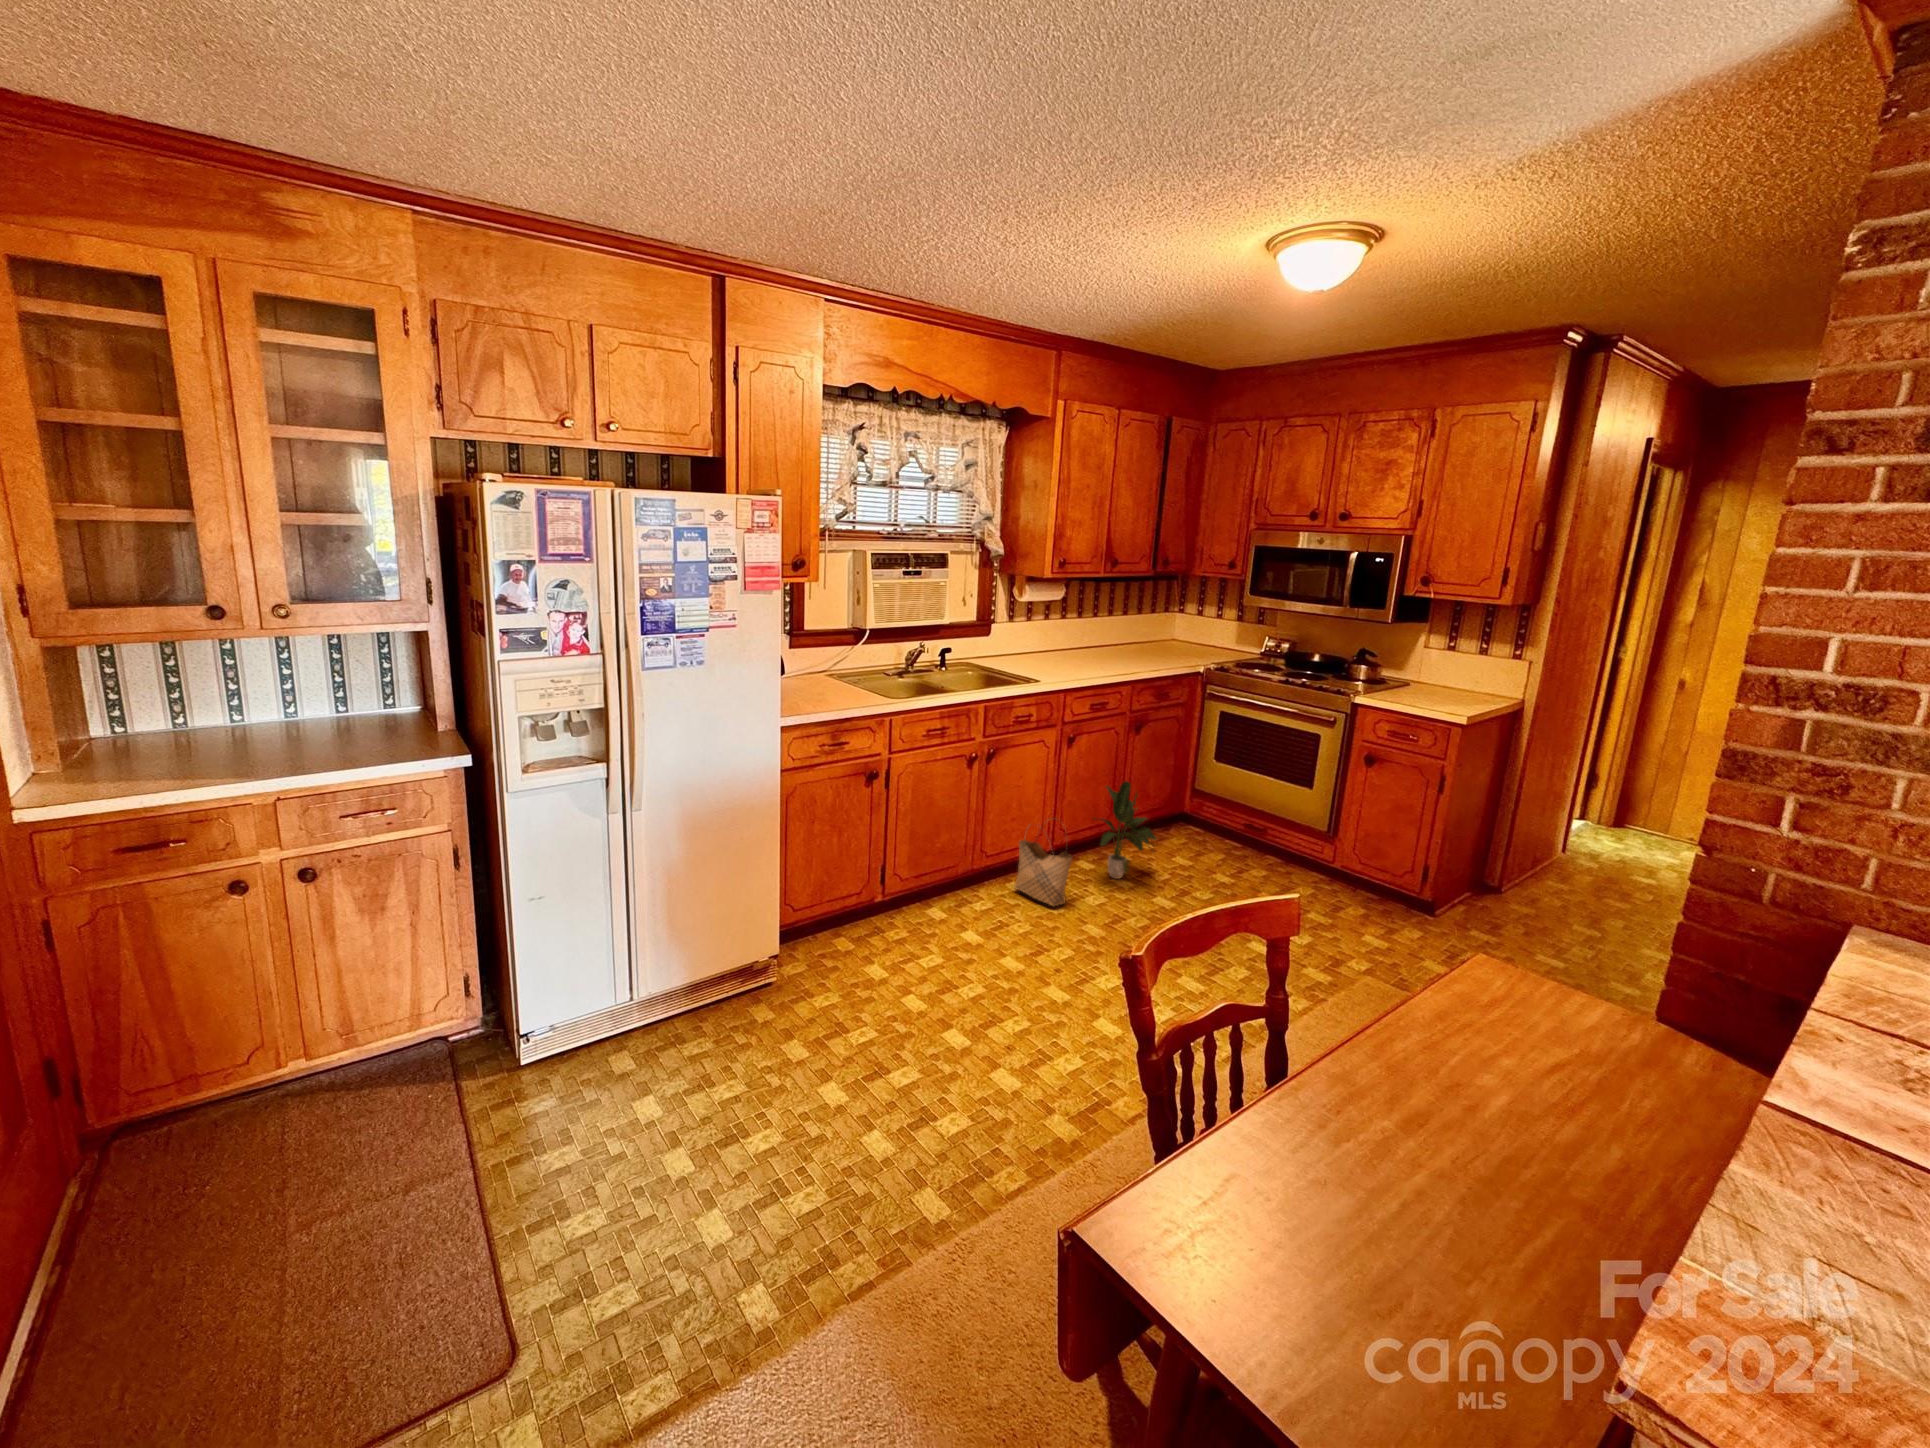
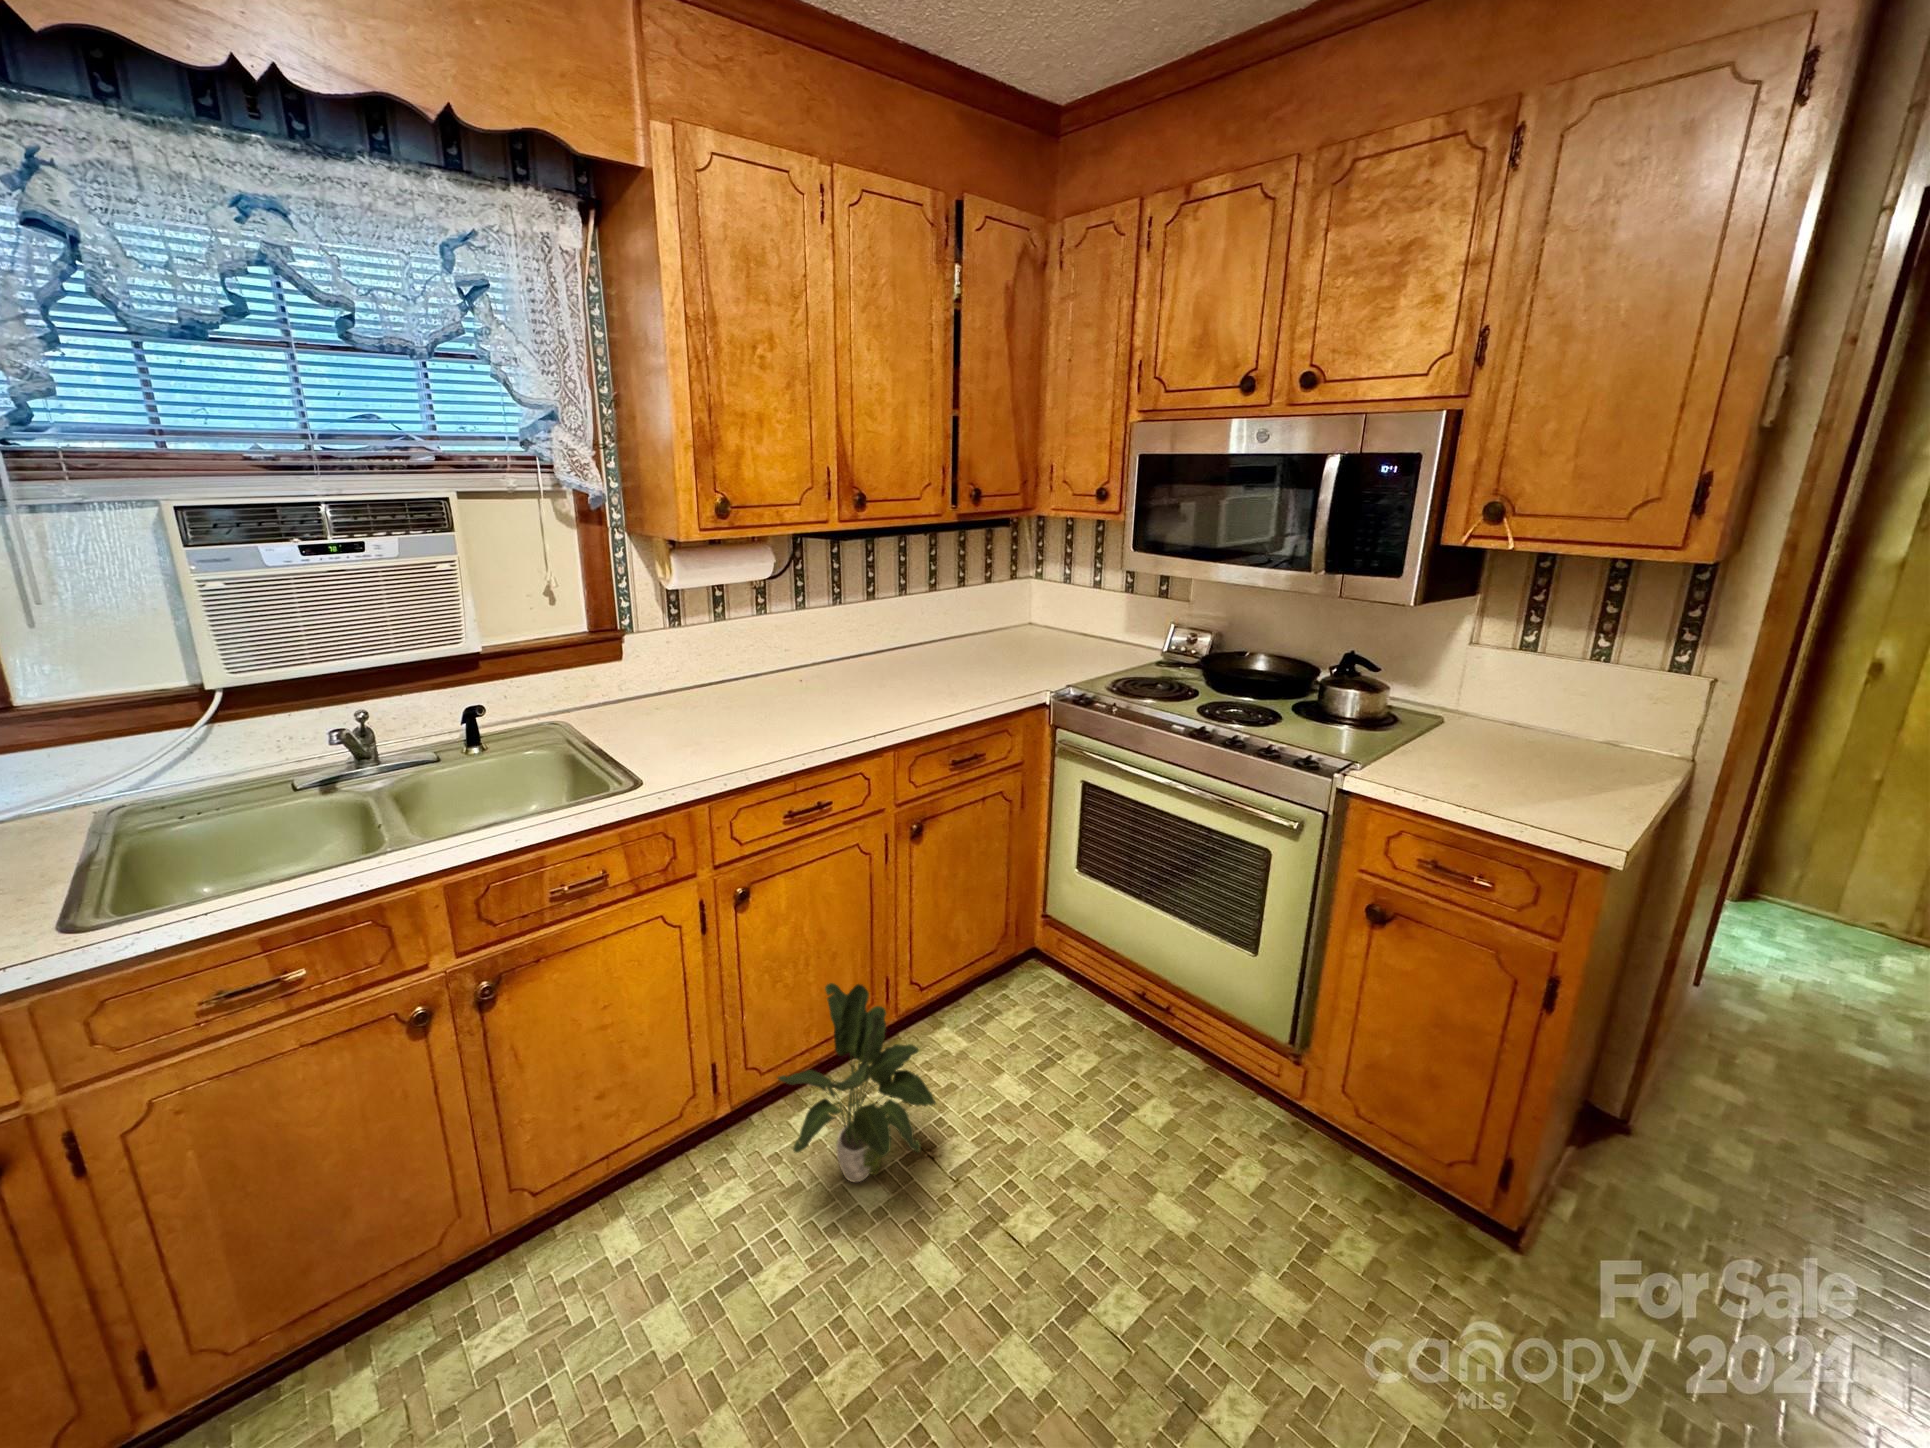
woven basket: present [1015,822,1073,906] -> none [588,1112,699,1344]

